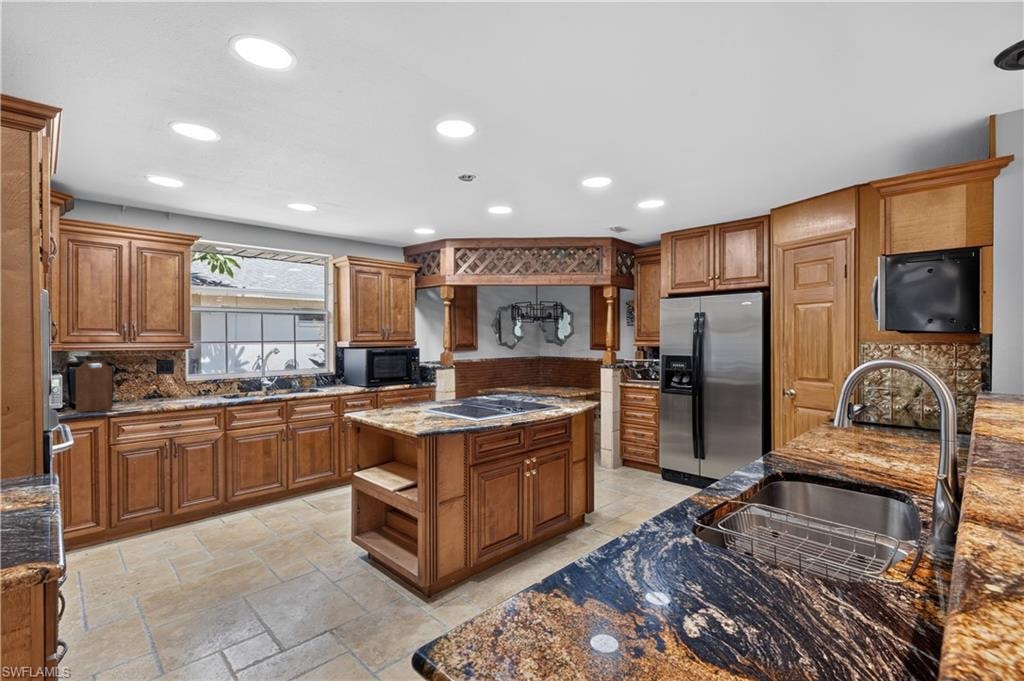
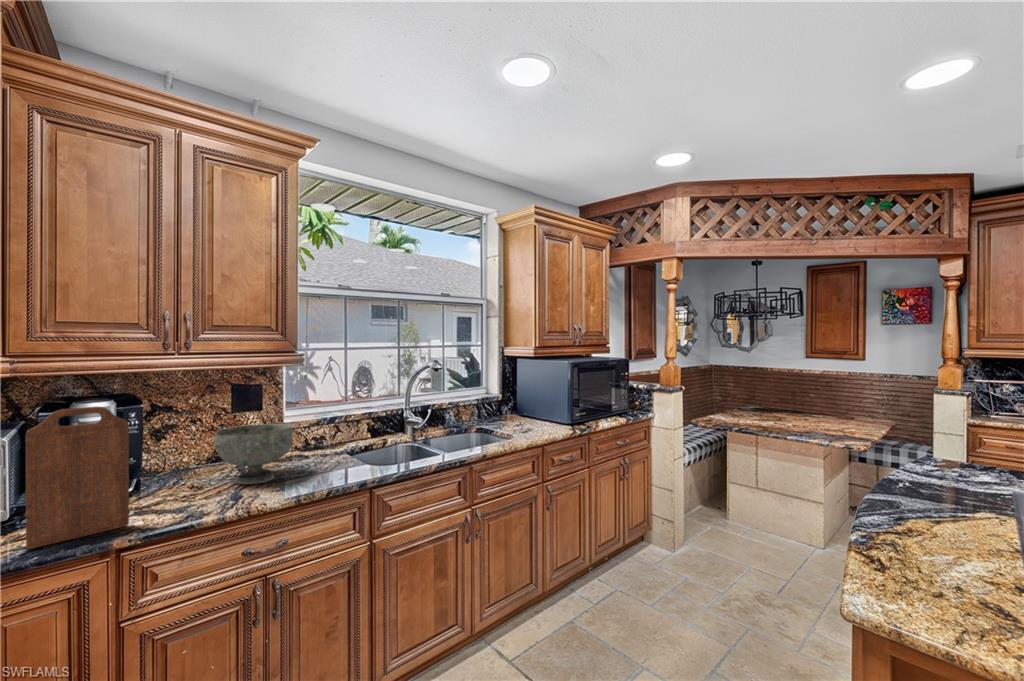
decorative bowl: none [148,378,187,403] -> present [214,424,293,484]

